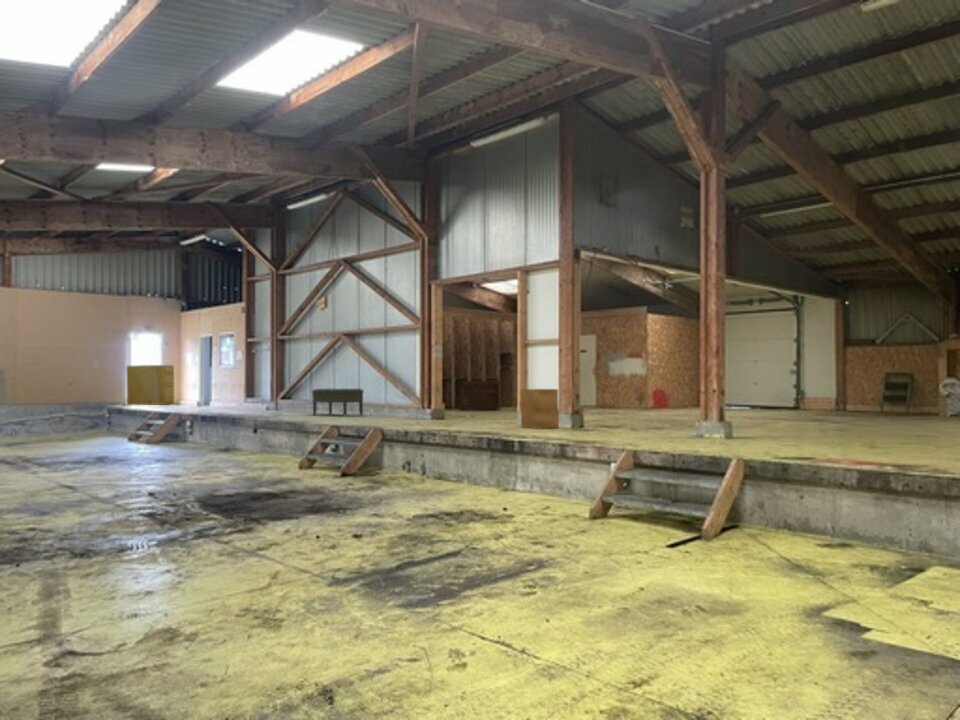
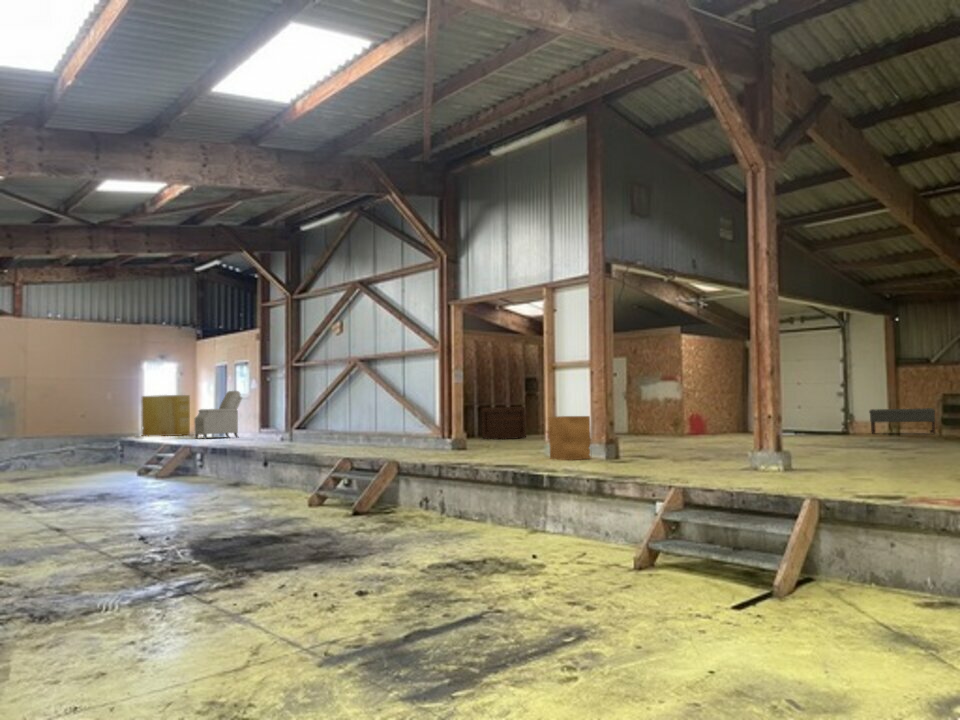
chair: none [181,362,227,408] -> present [195,391,242,439]
bench: present [312,388,364,416] -> present [869,408,935,434]

